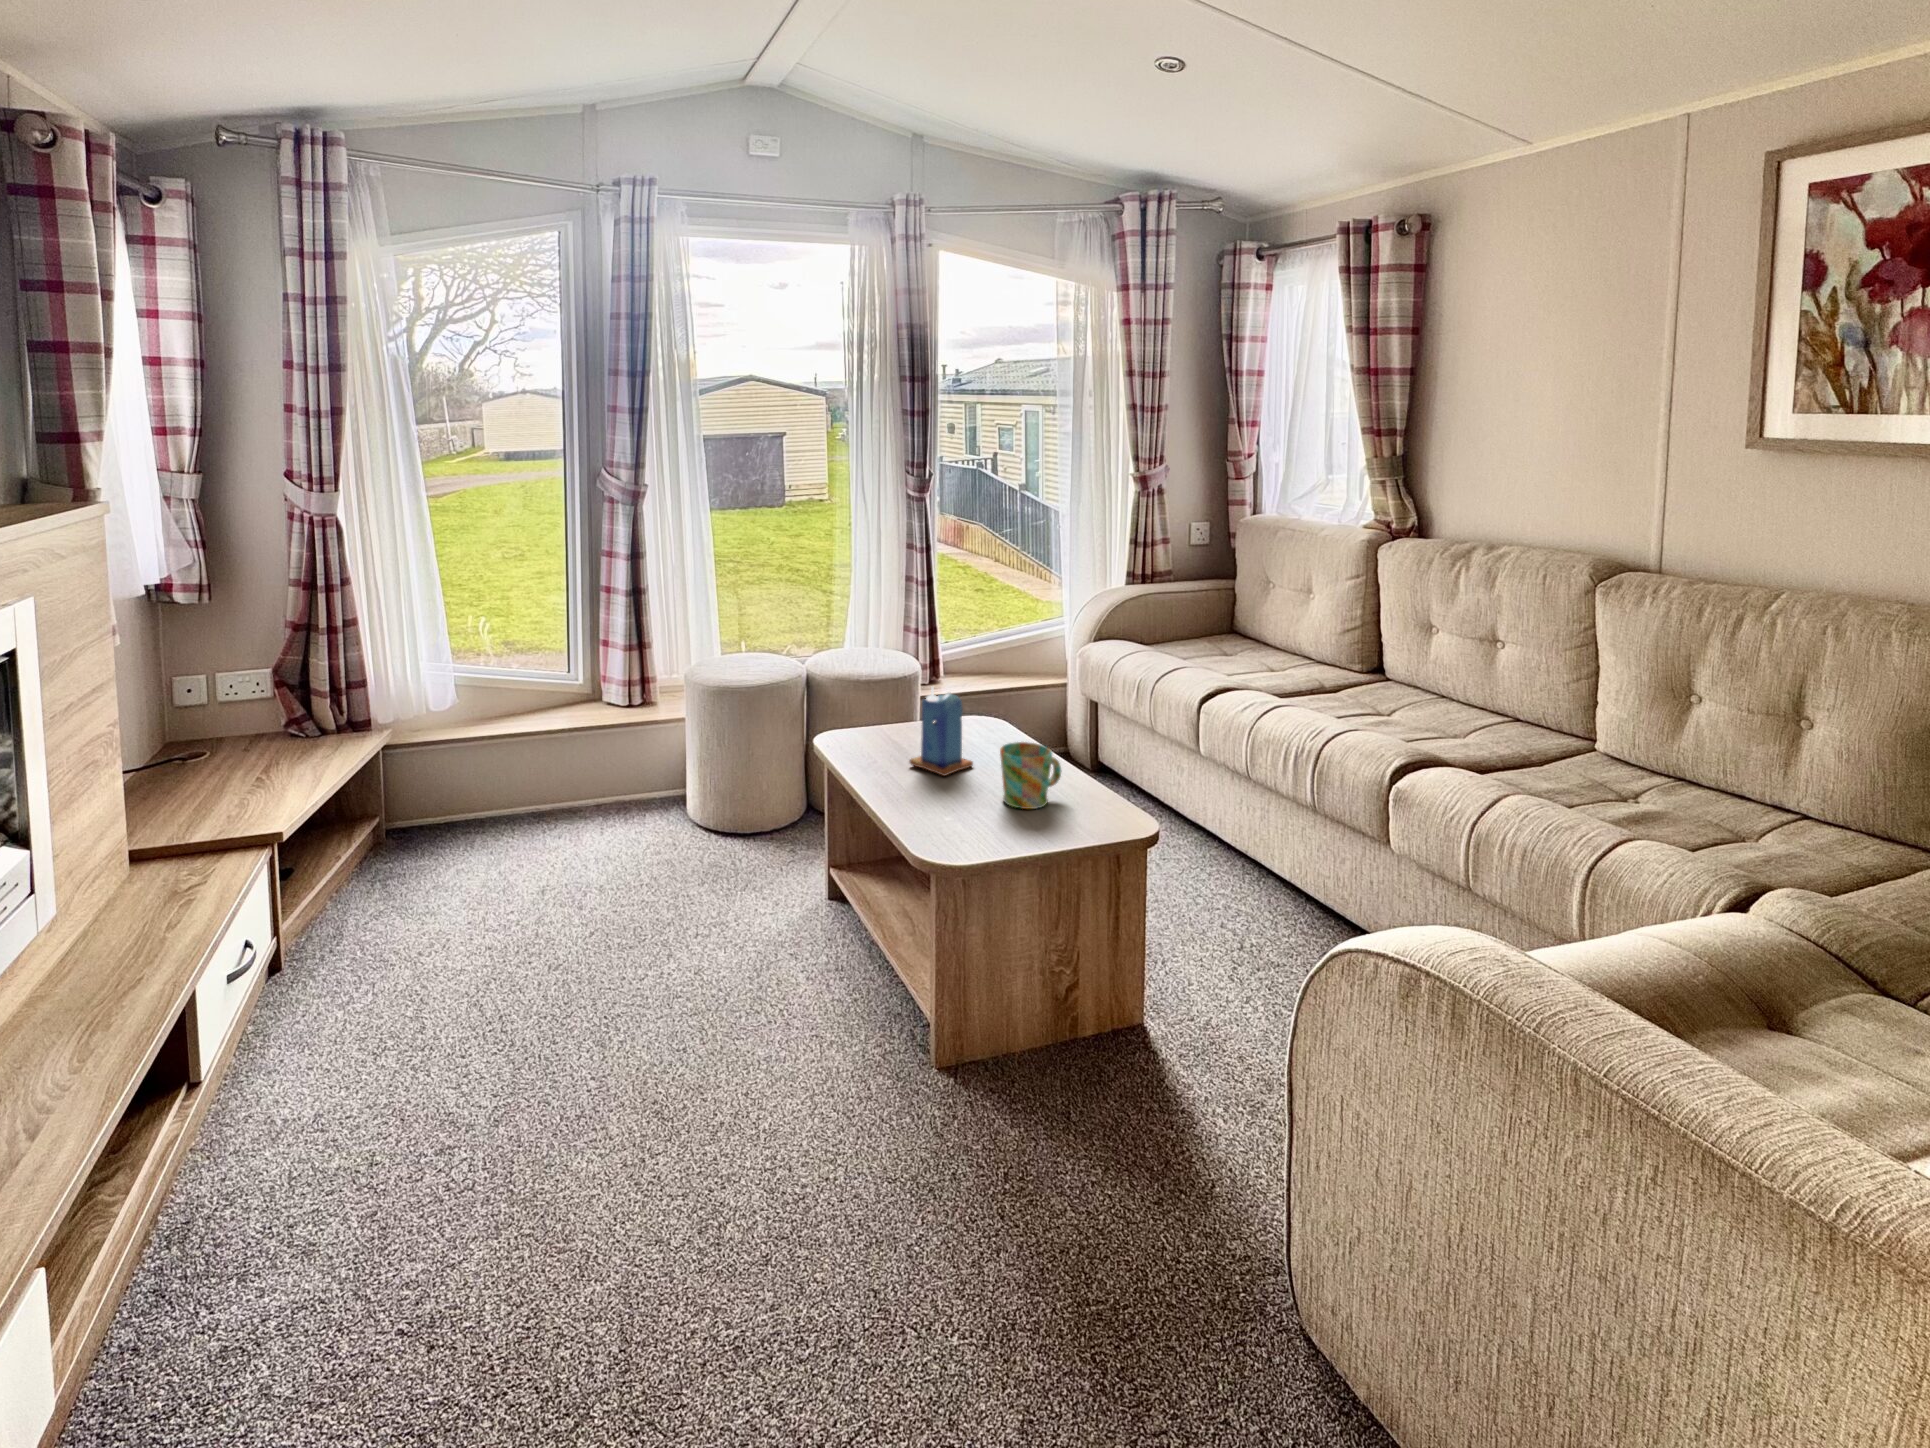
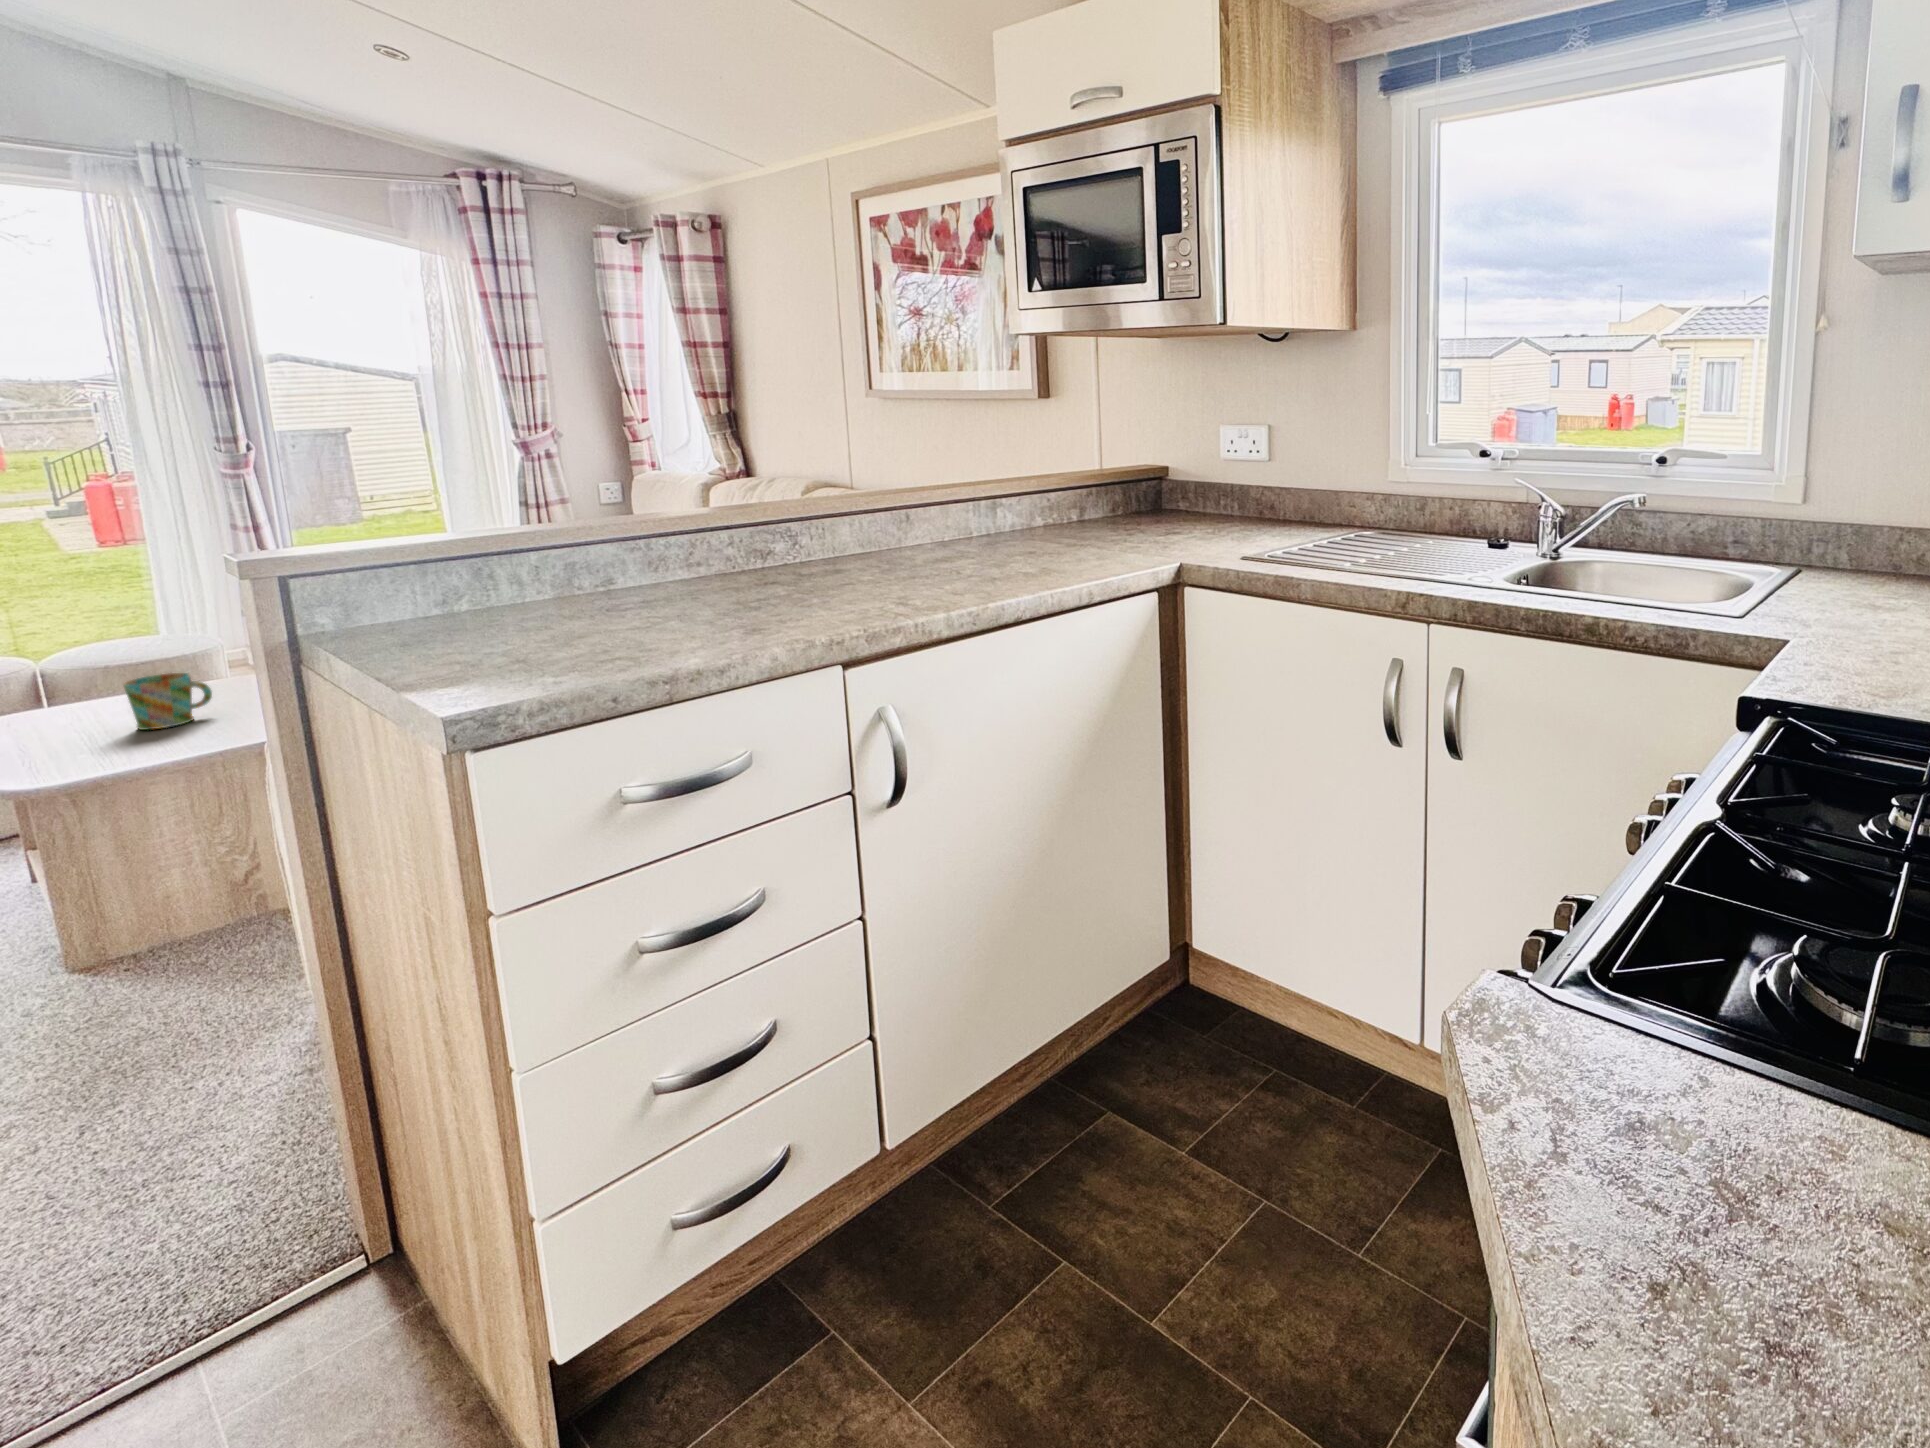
candle: present [910,687,973,776] -> none [57,640,144,720]

